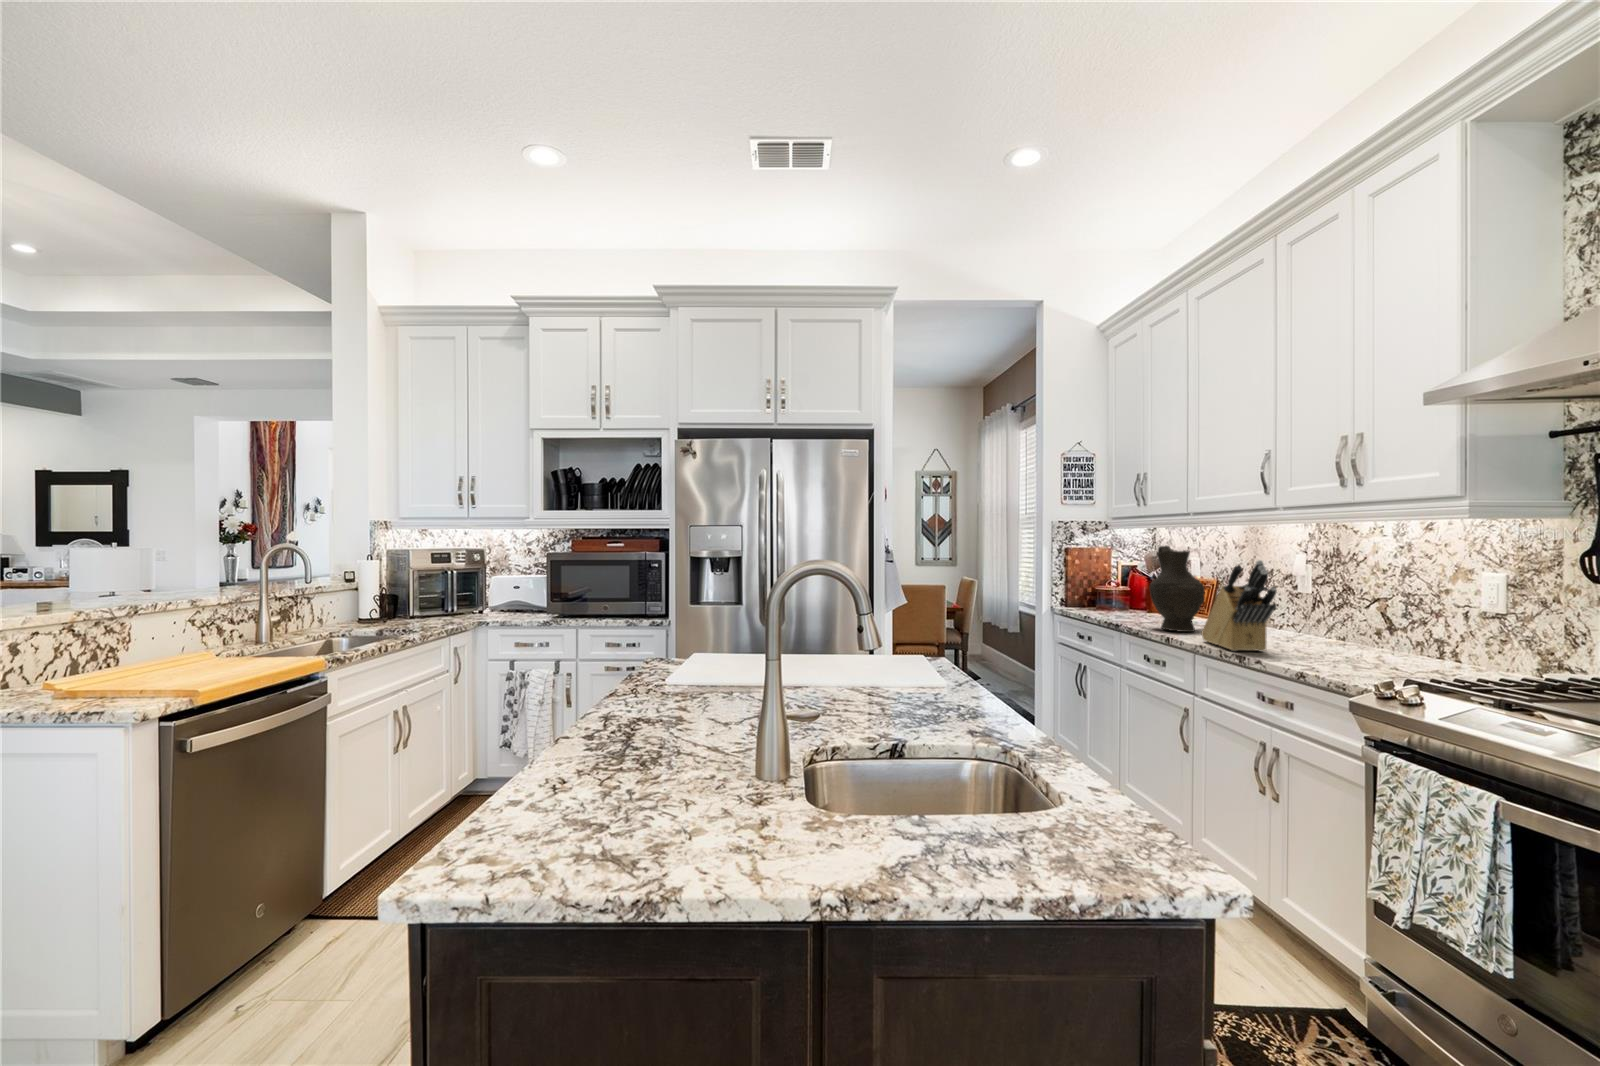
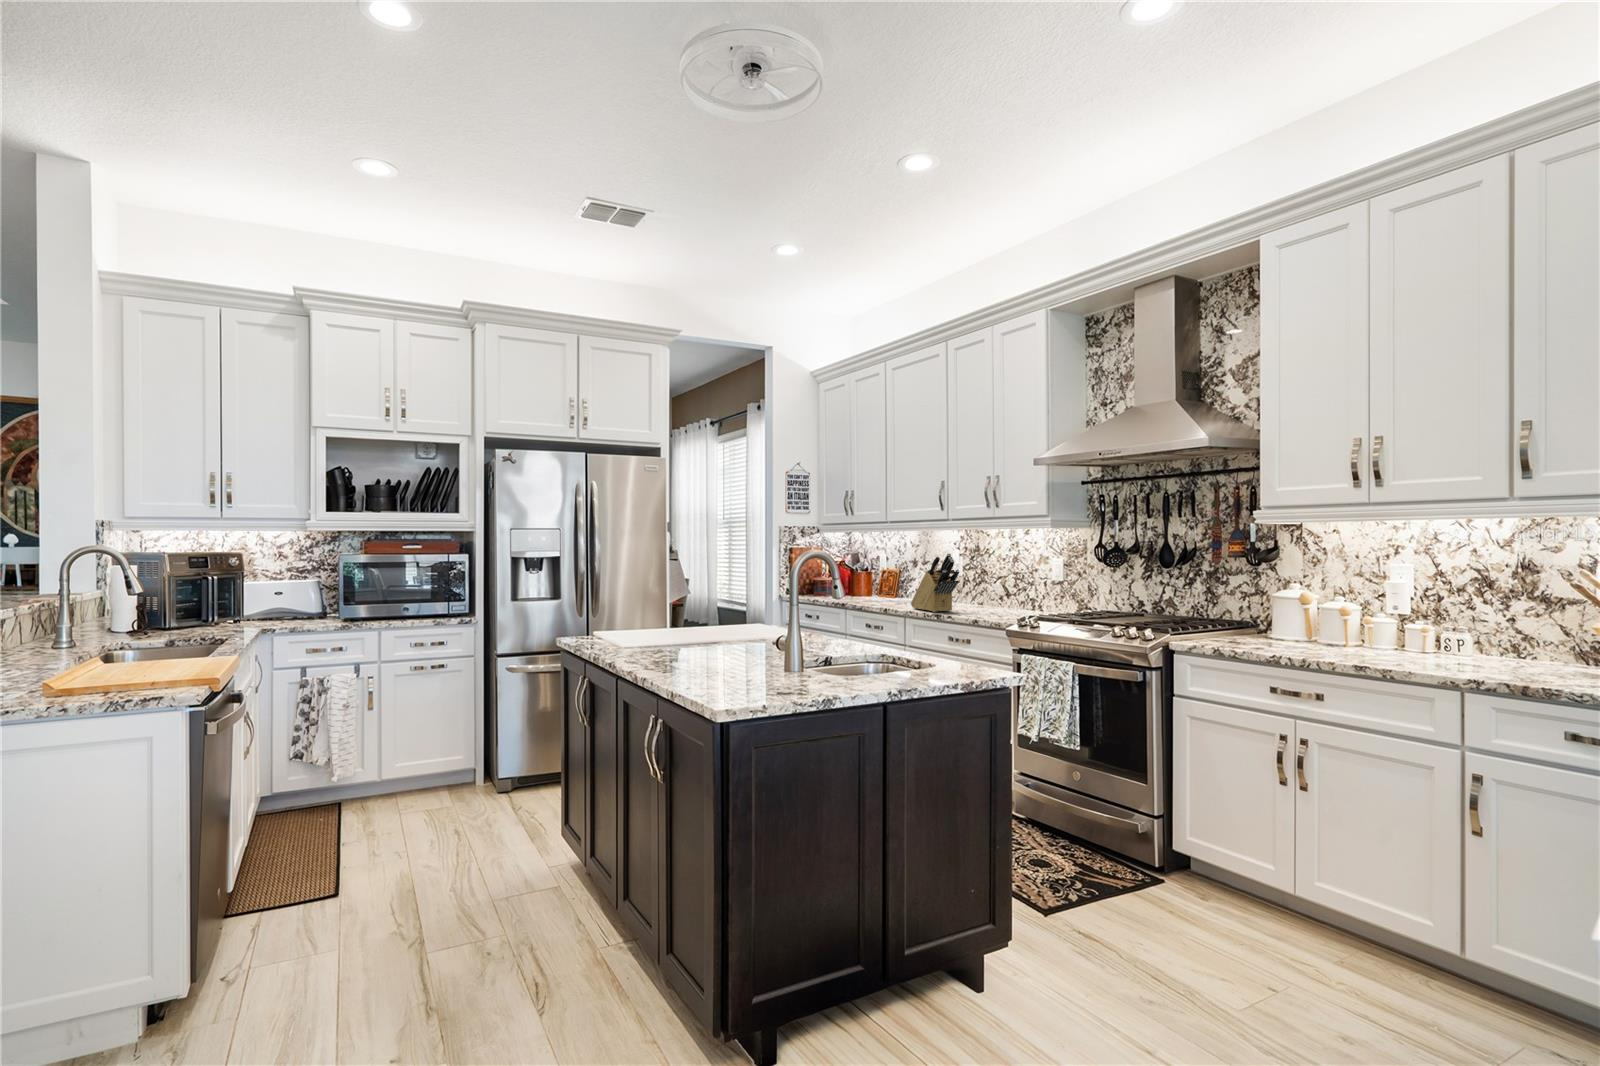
decorative vase: present [1150,546,1205,632] -> none [872,545,906,605]

